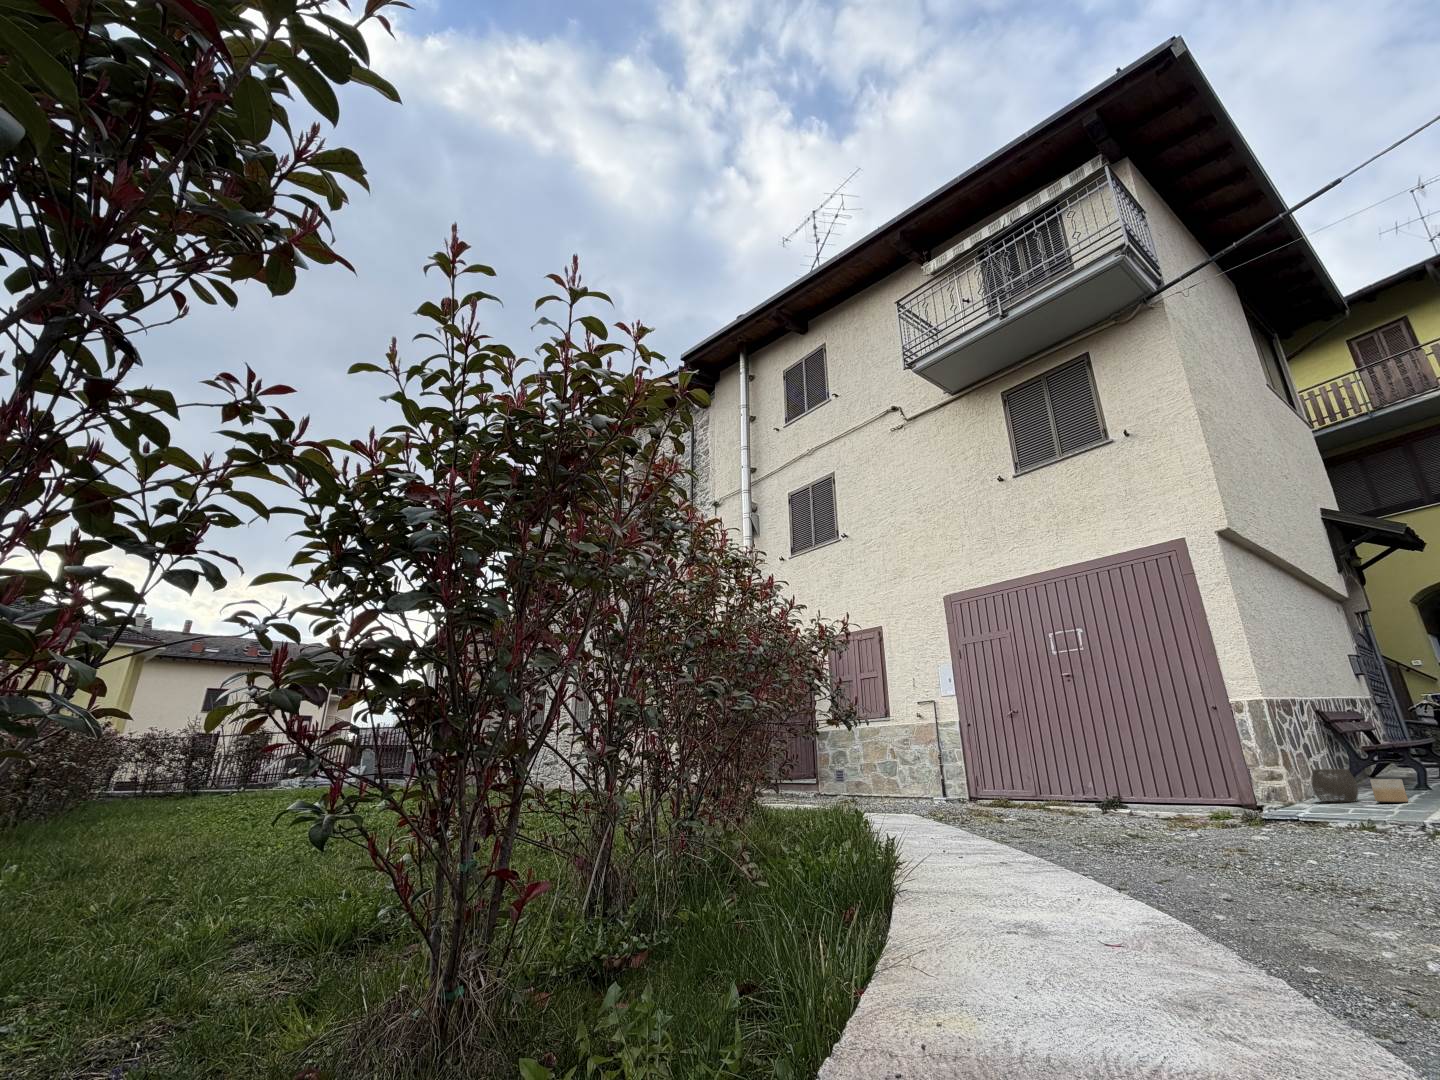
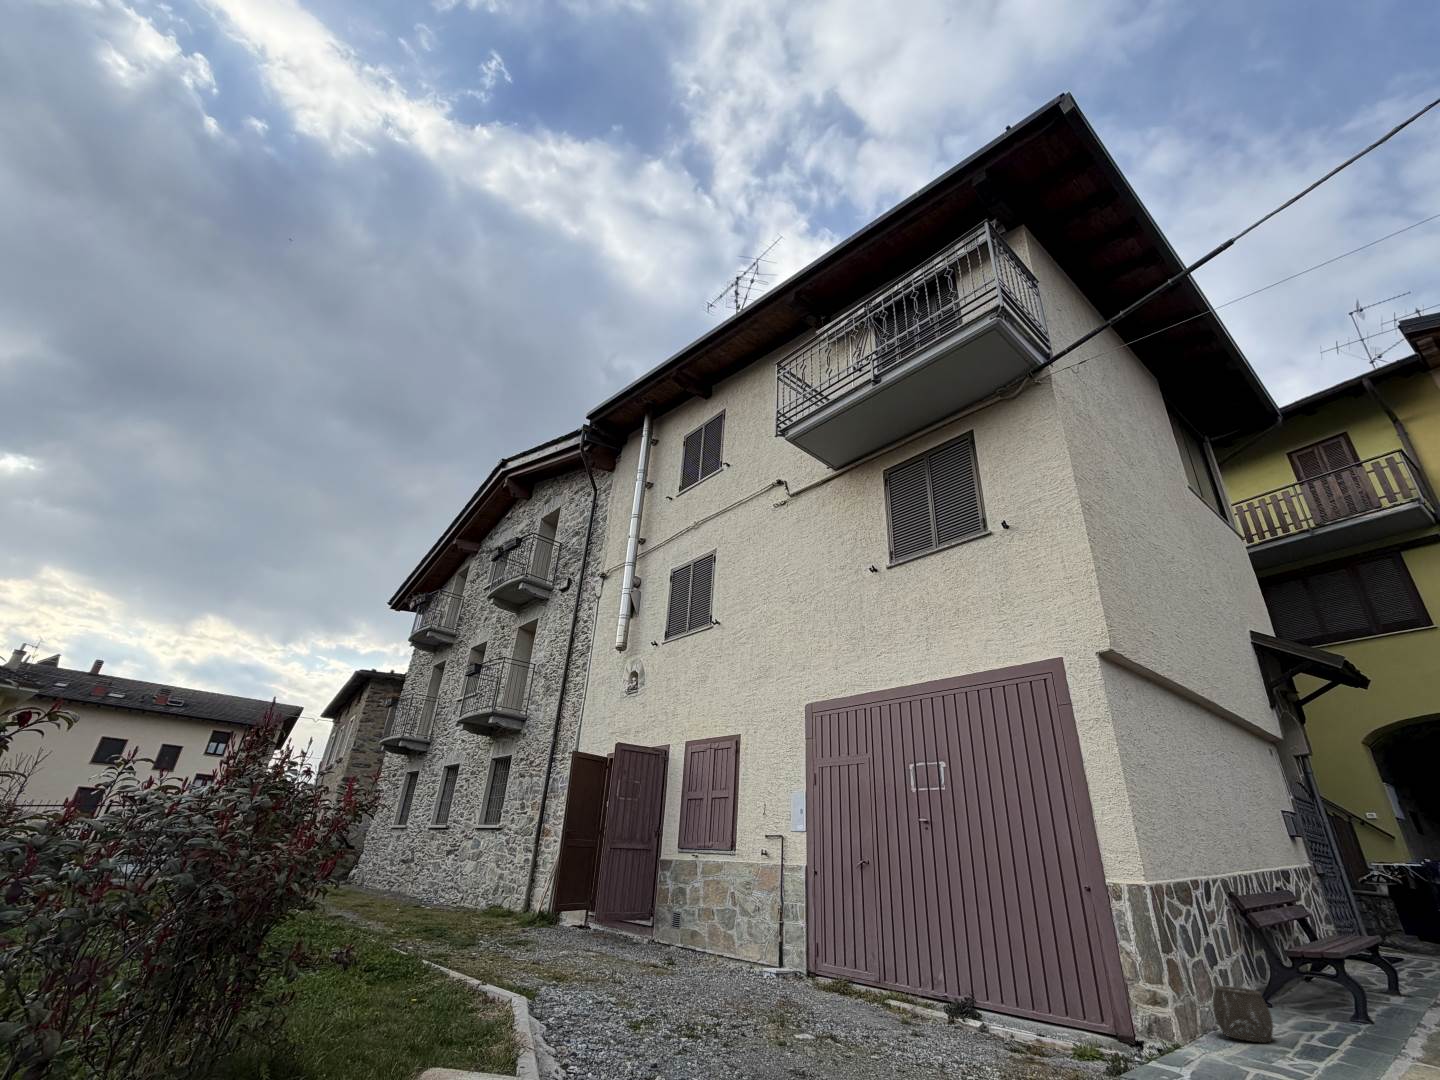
planter: present [1370,779,1408,803] -> none [1285,1016,1336,1061]

